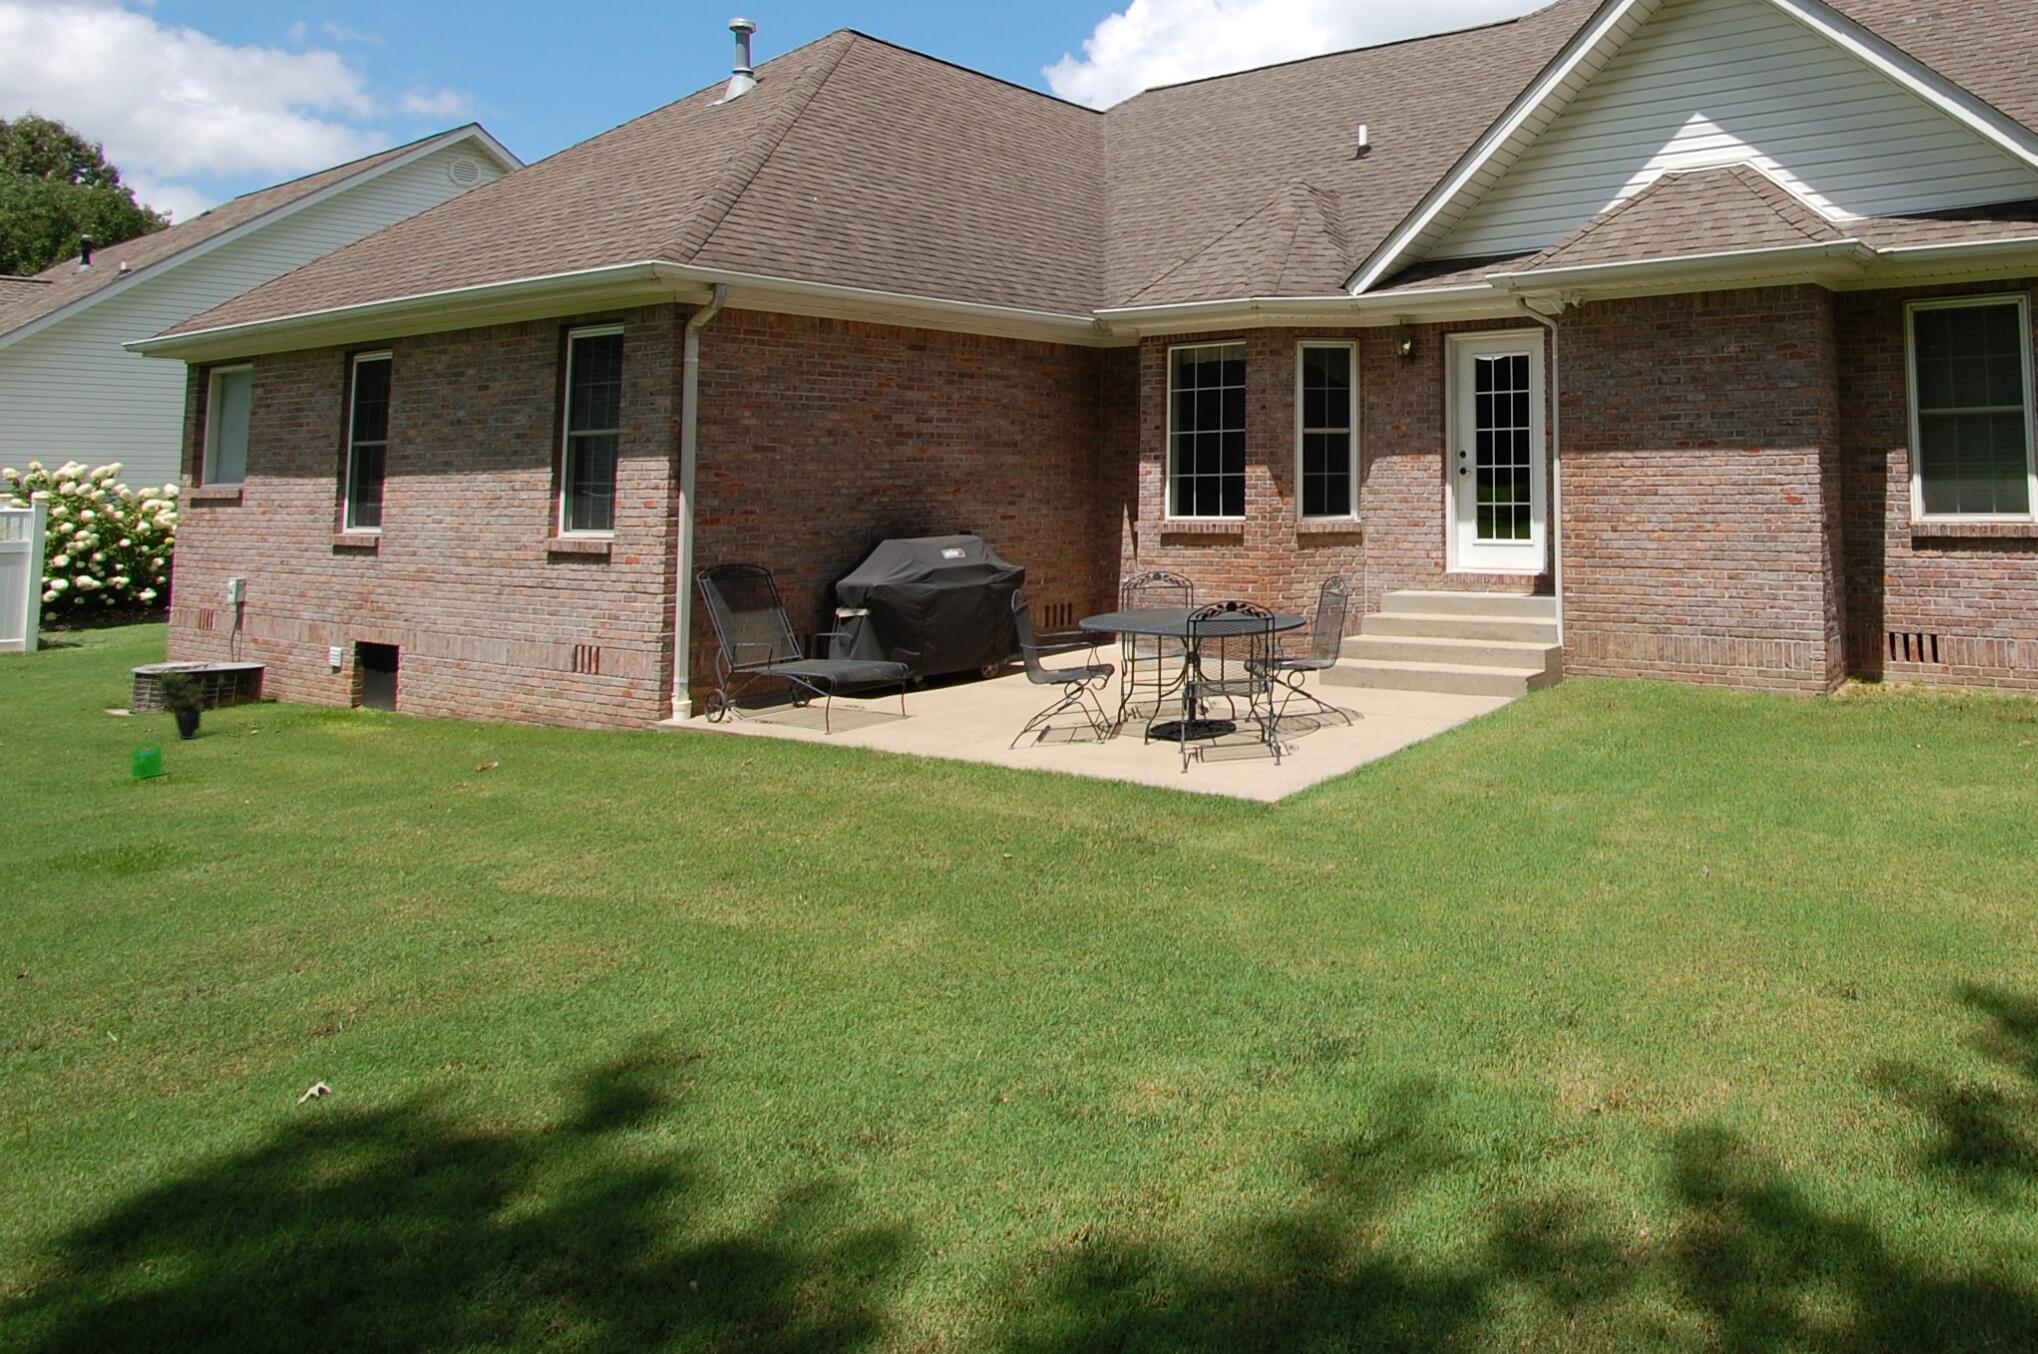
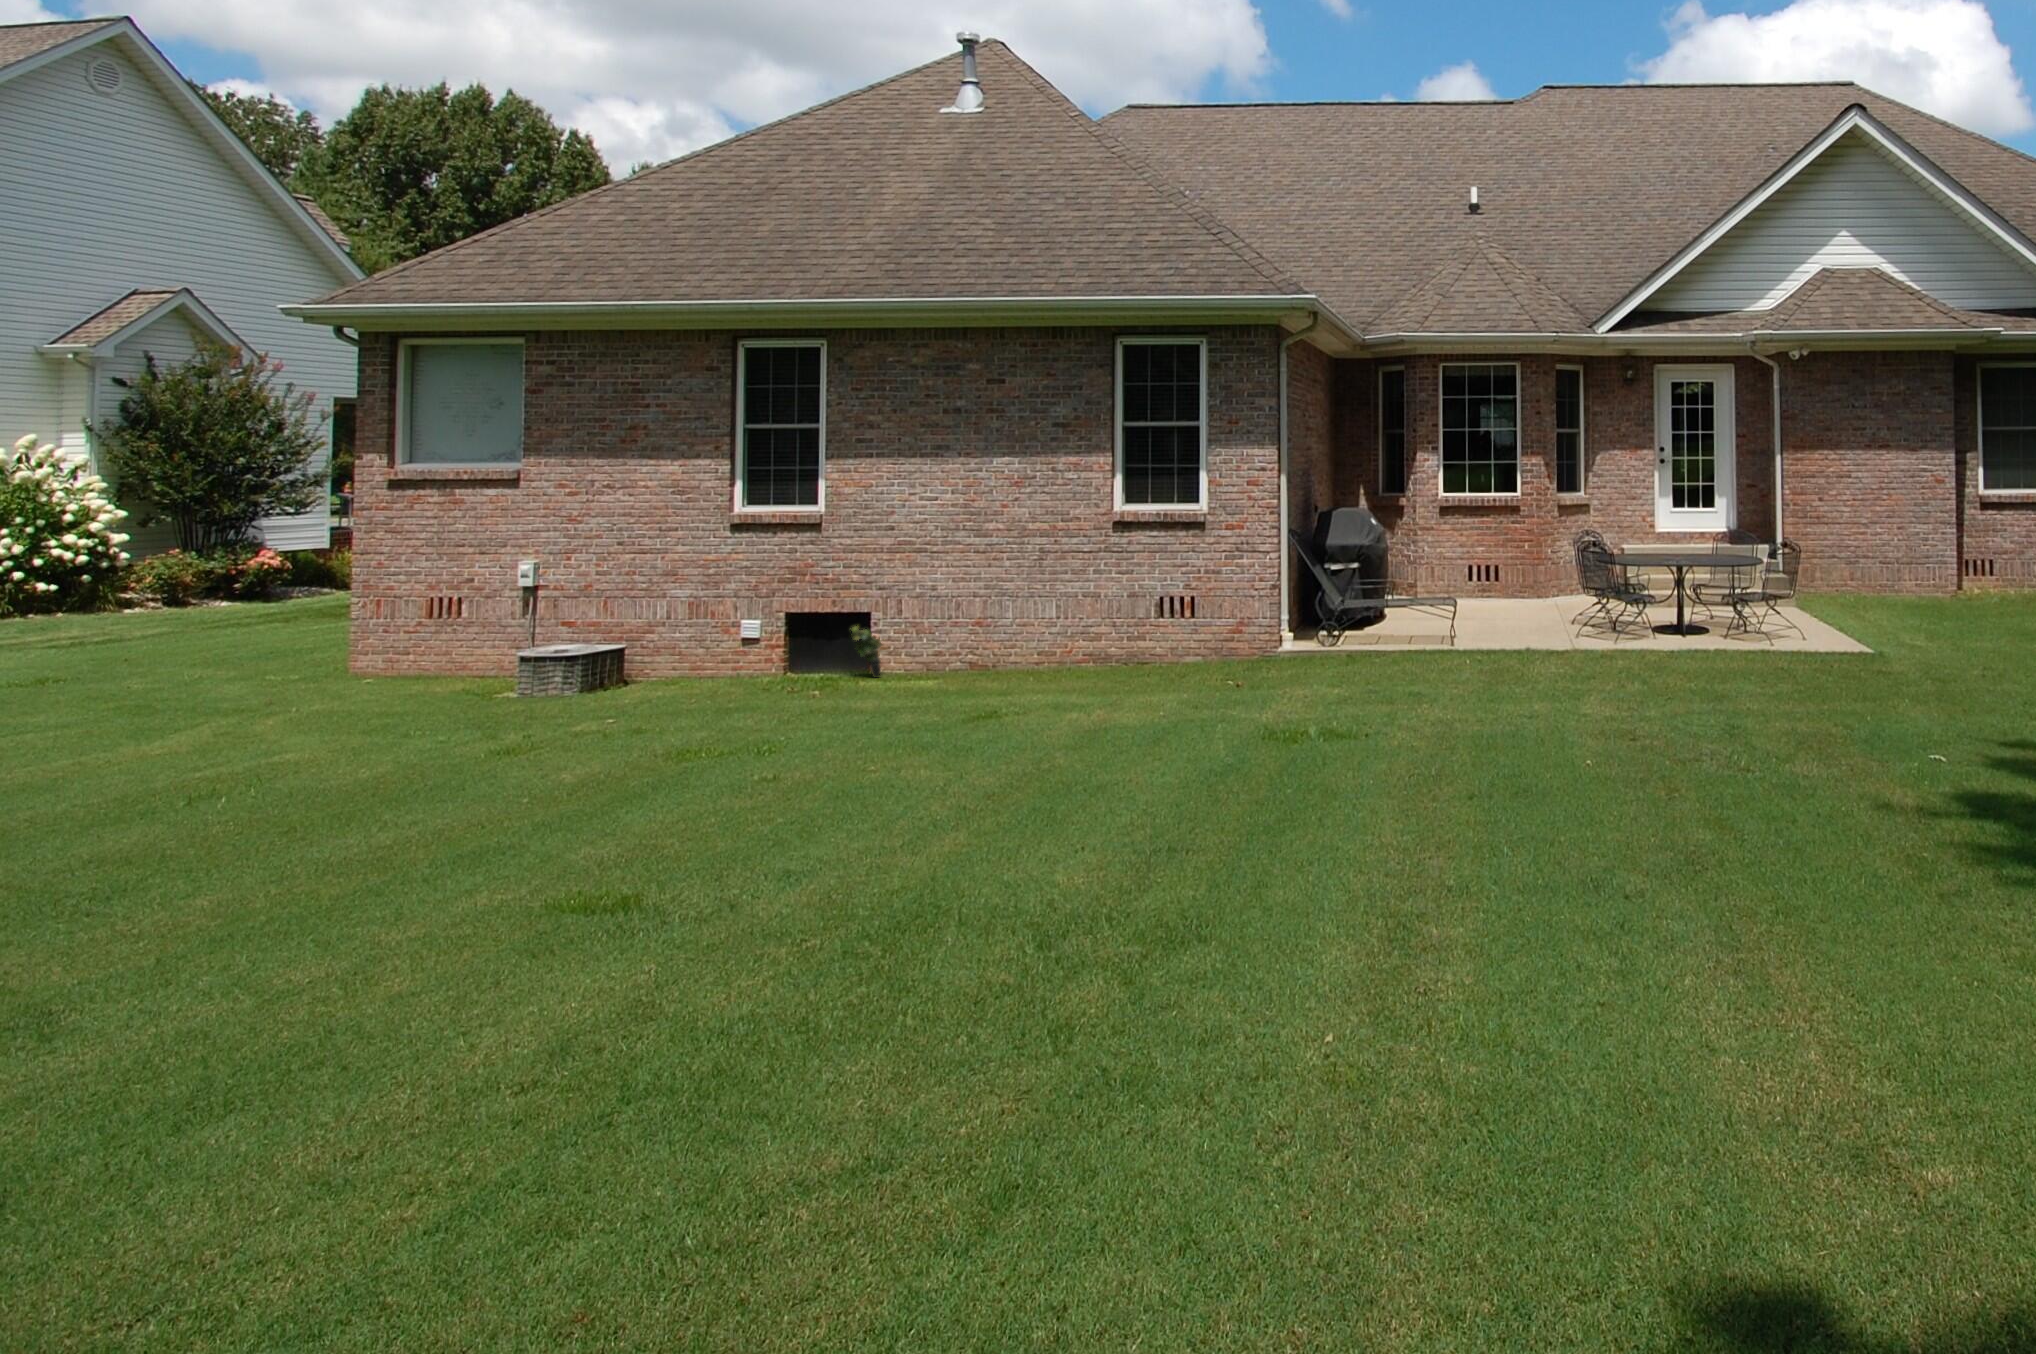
watering can: present [130,741,162,779] -> none [990,670,1011,696]

